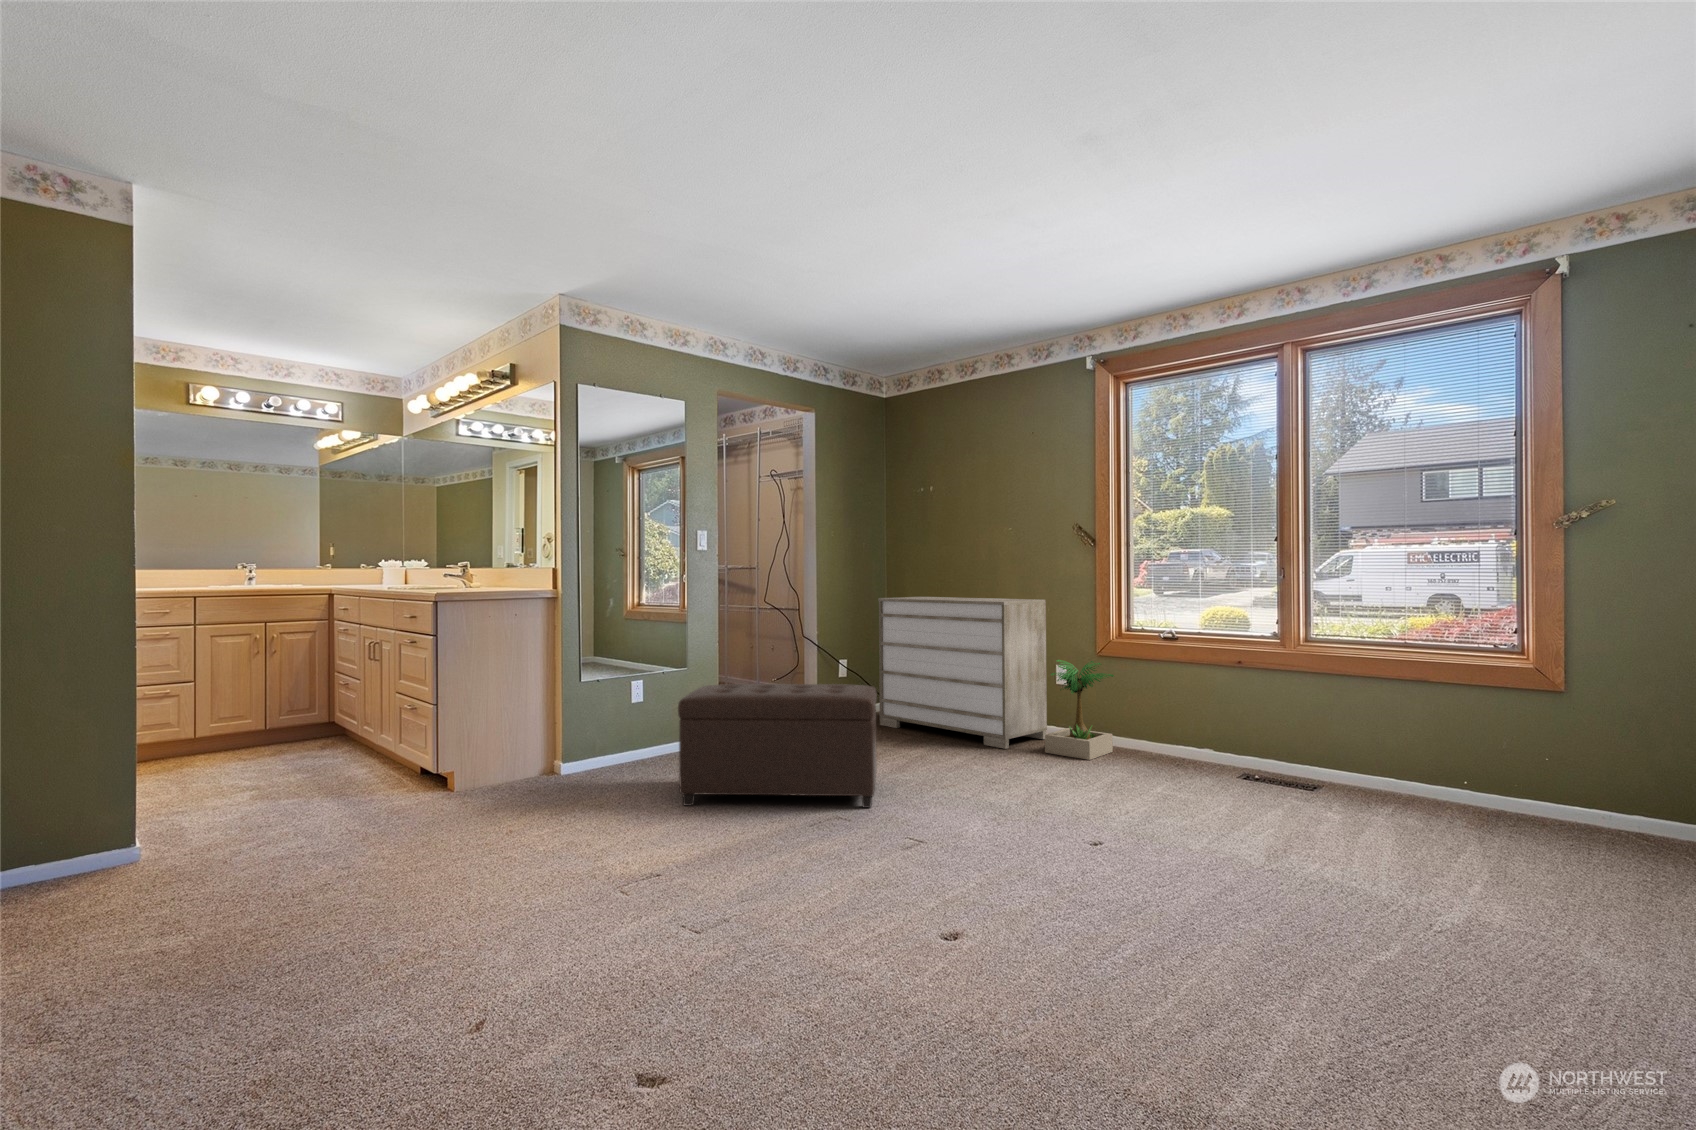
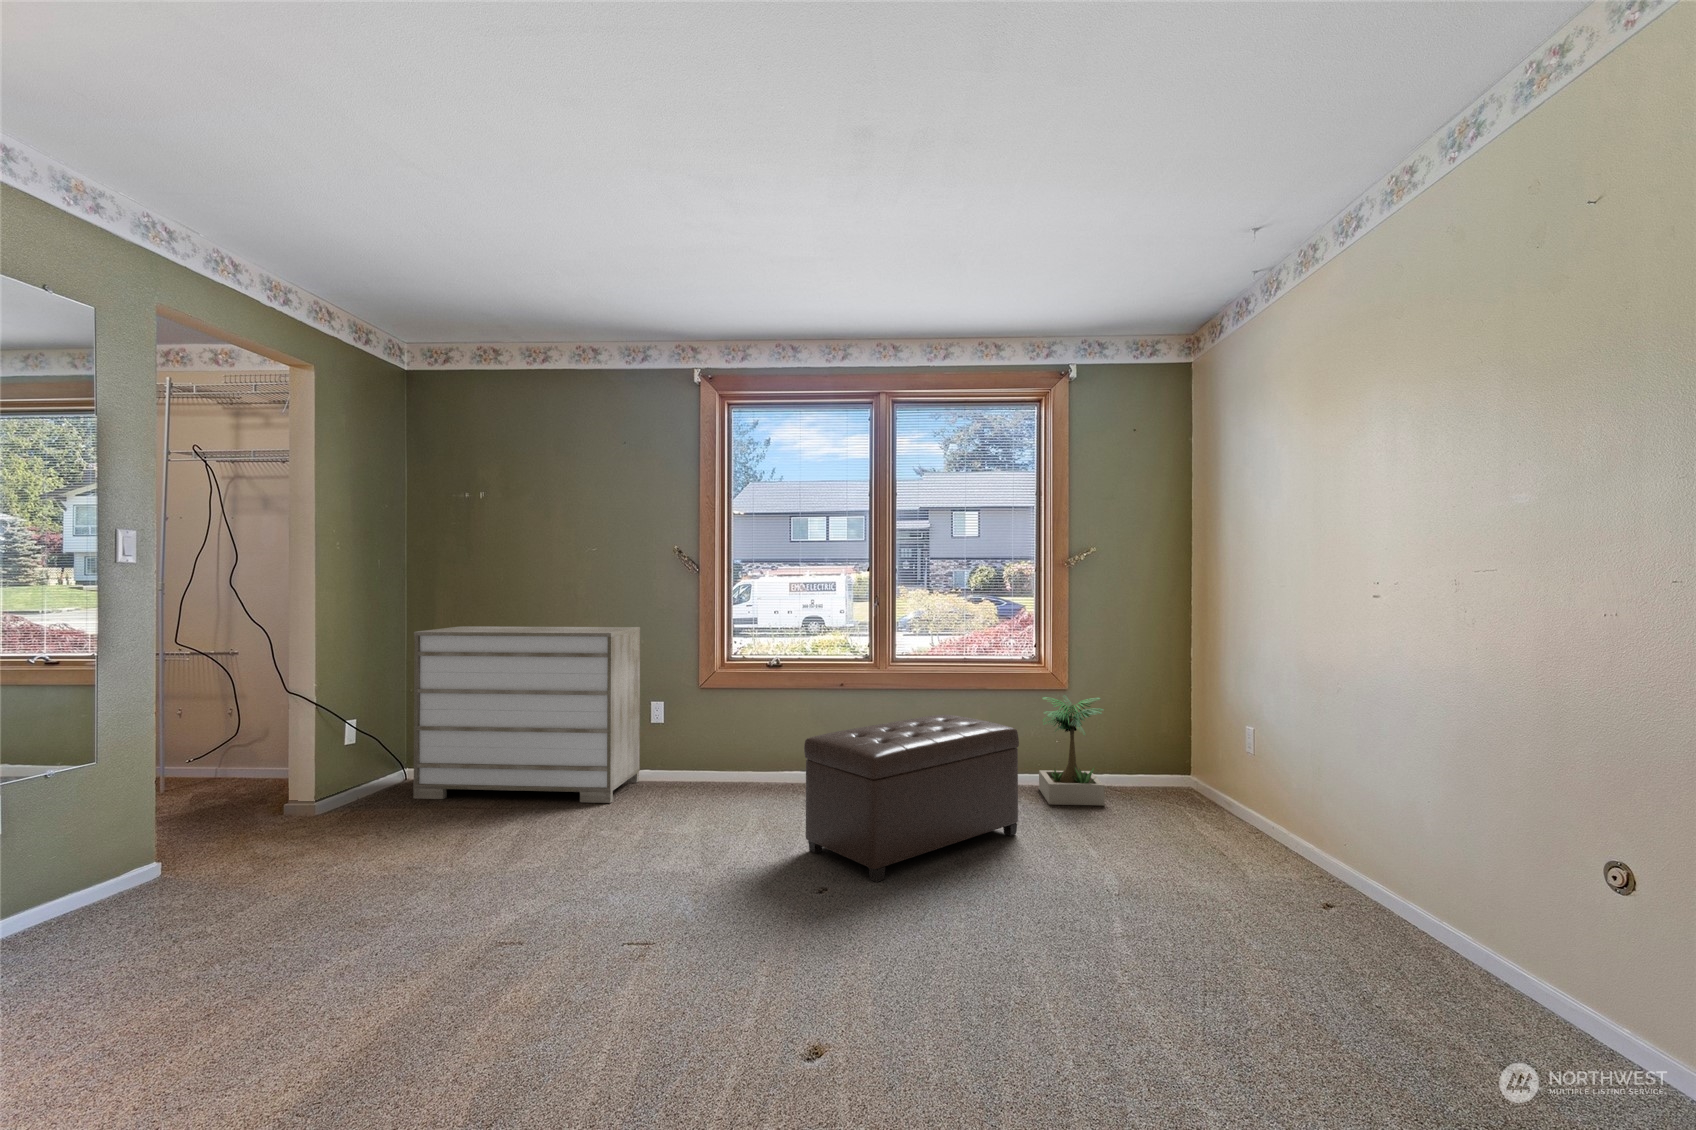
potted plant: present [1045,660,1114,760] -> present [1039,695,1105,805]
ottoman: present [678,684,877,808] -> present [804,715,1019,882]

